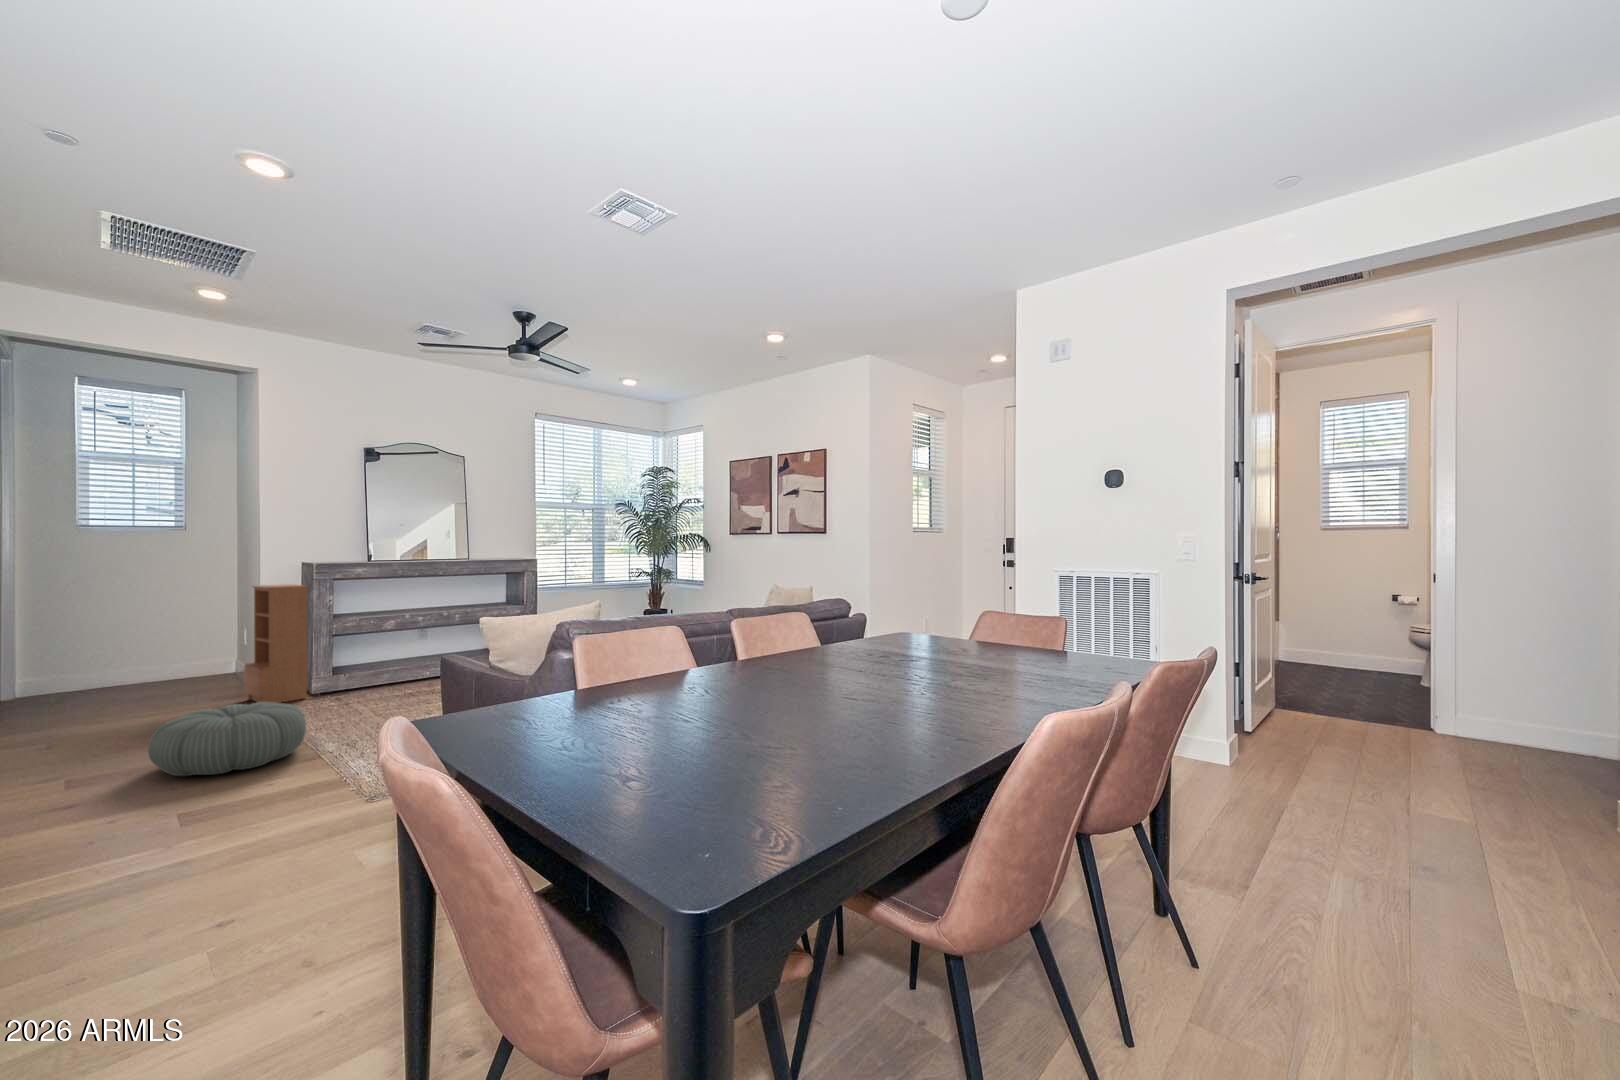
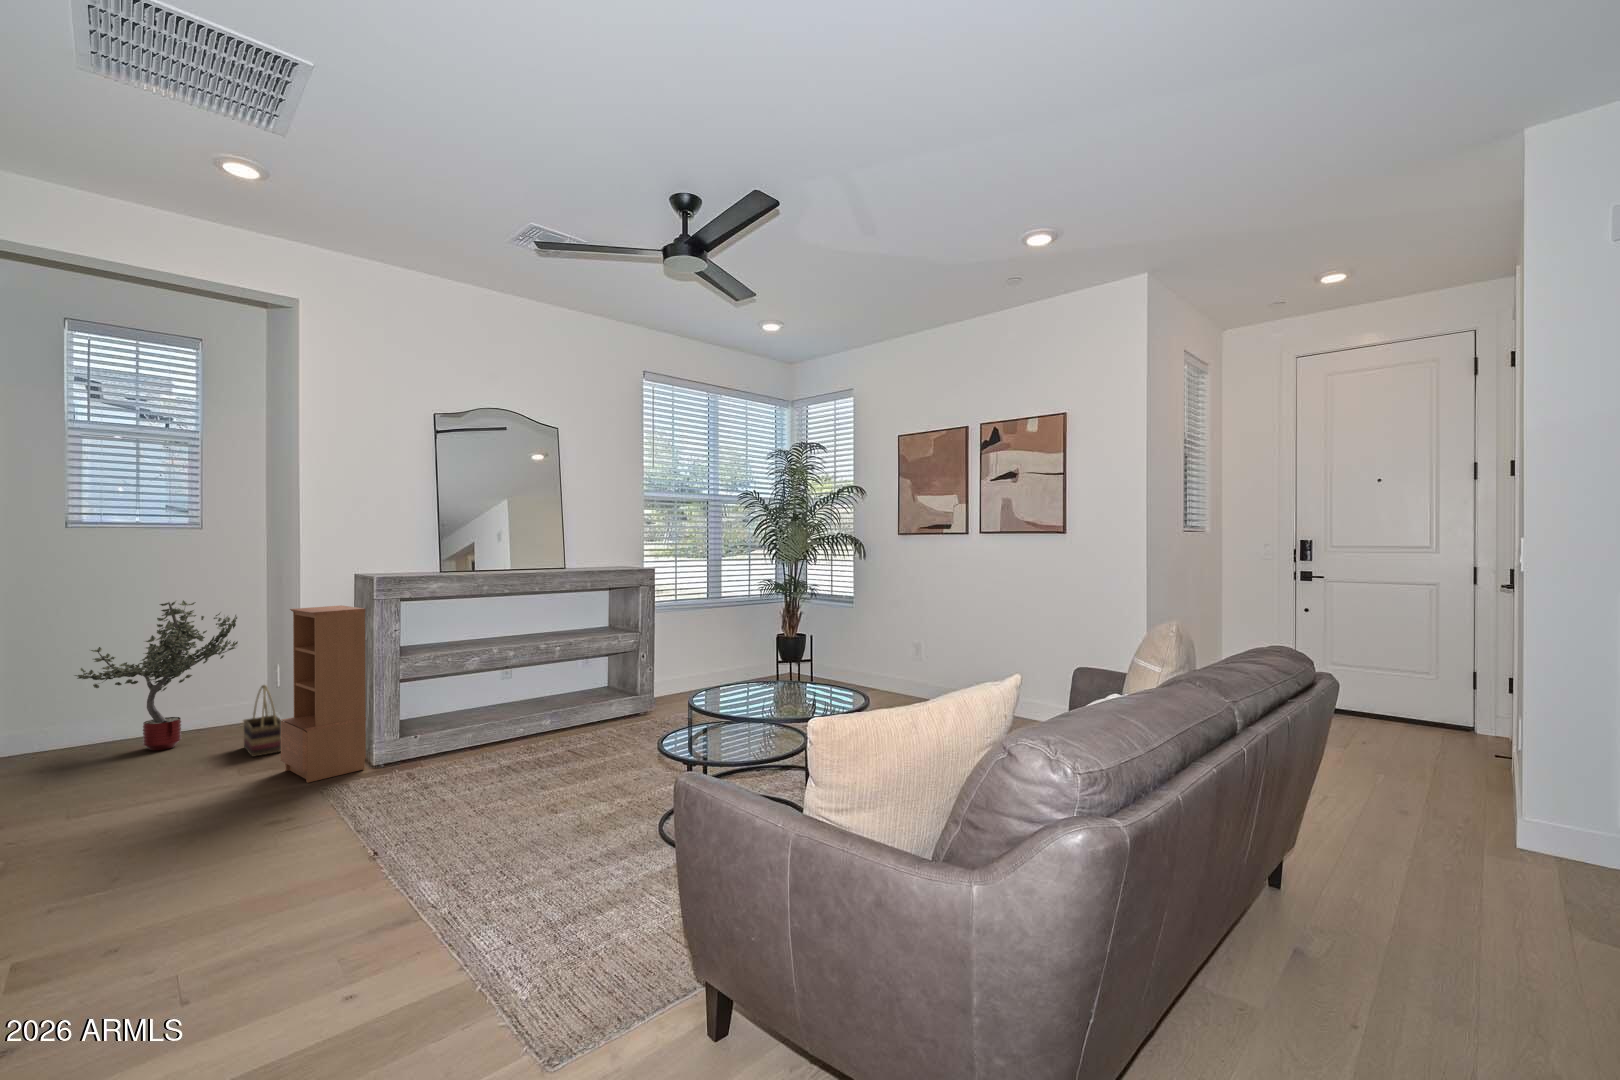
potted tree: none [88,581,214,690] -> present [75,600,238,751]
basket: none [217,642,248,693] -> present [243,685,281,757]
pouf: present [148,702,306,776] -> none [138,804,383,951]

